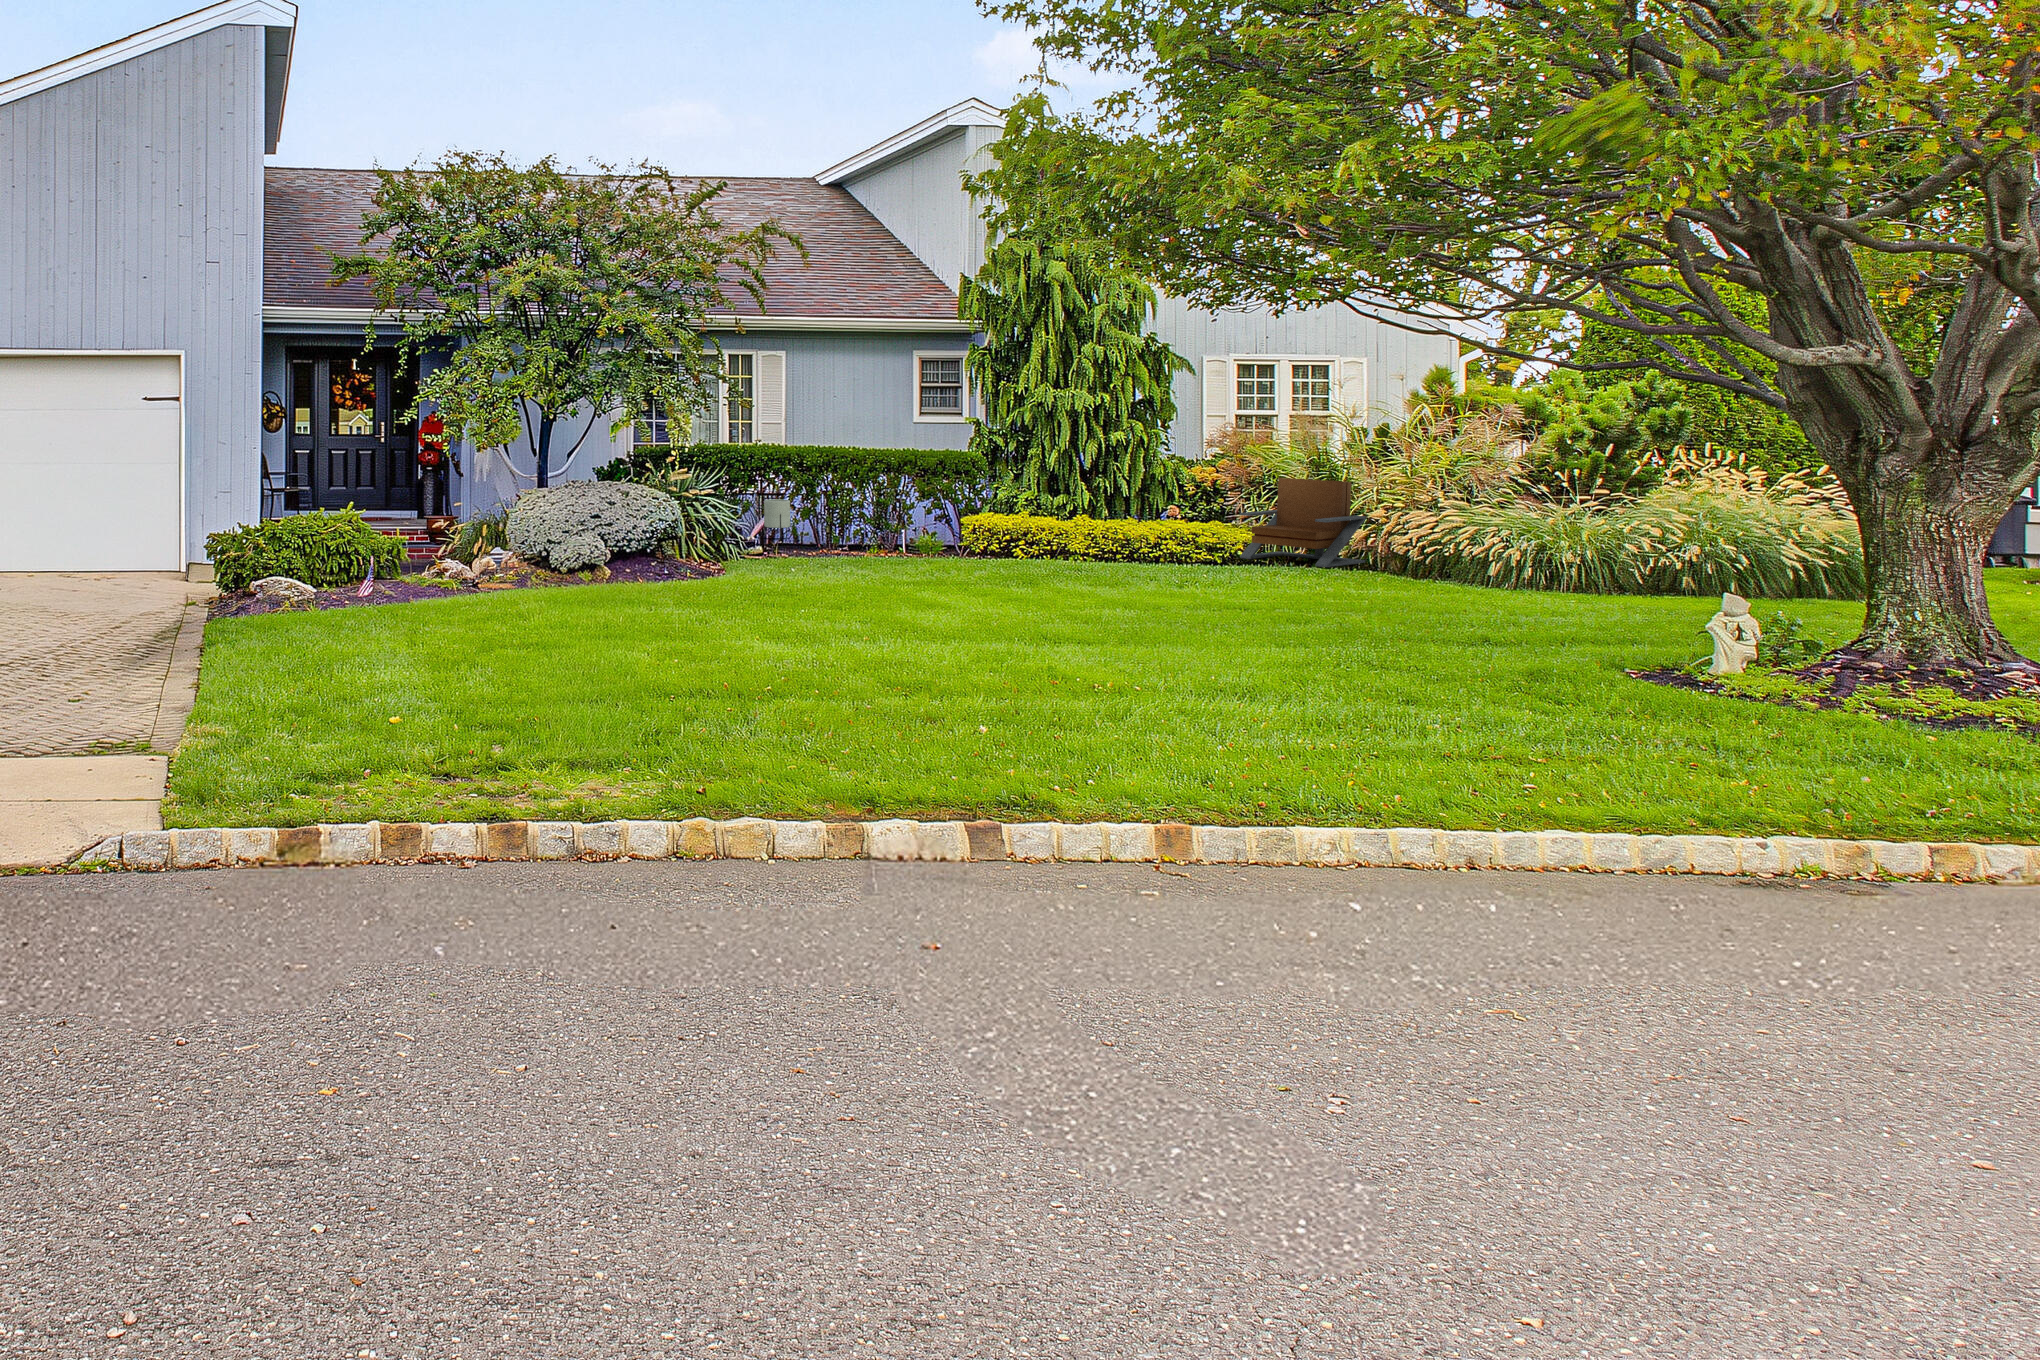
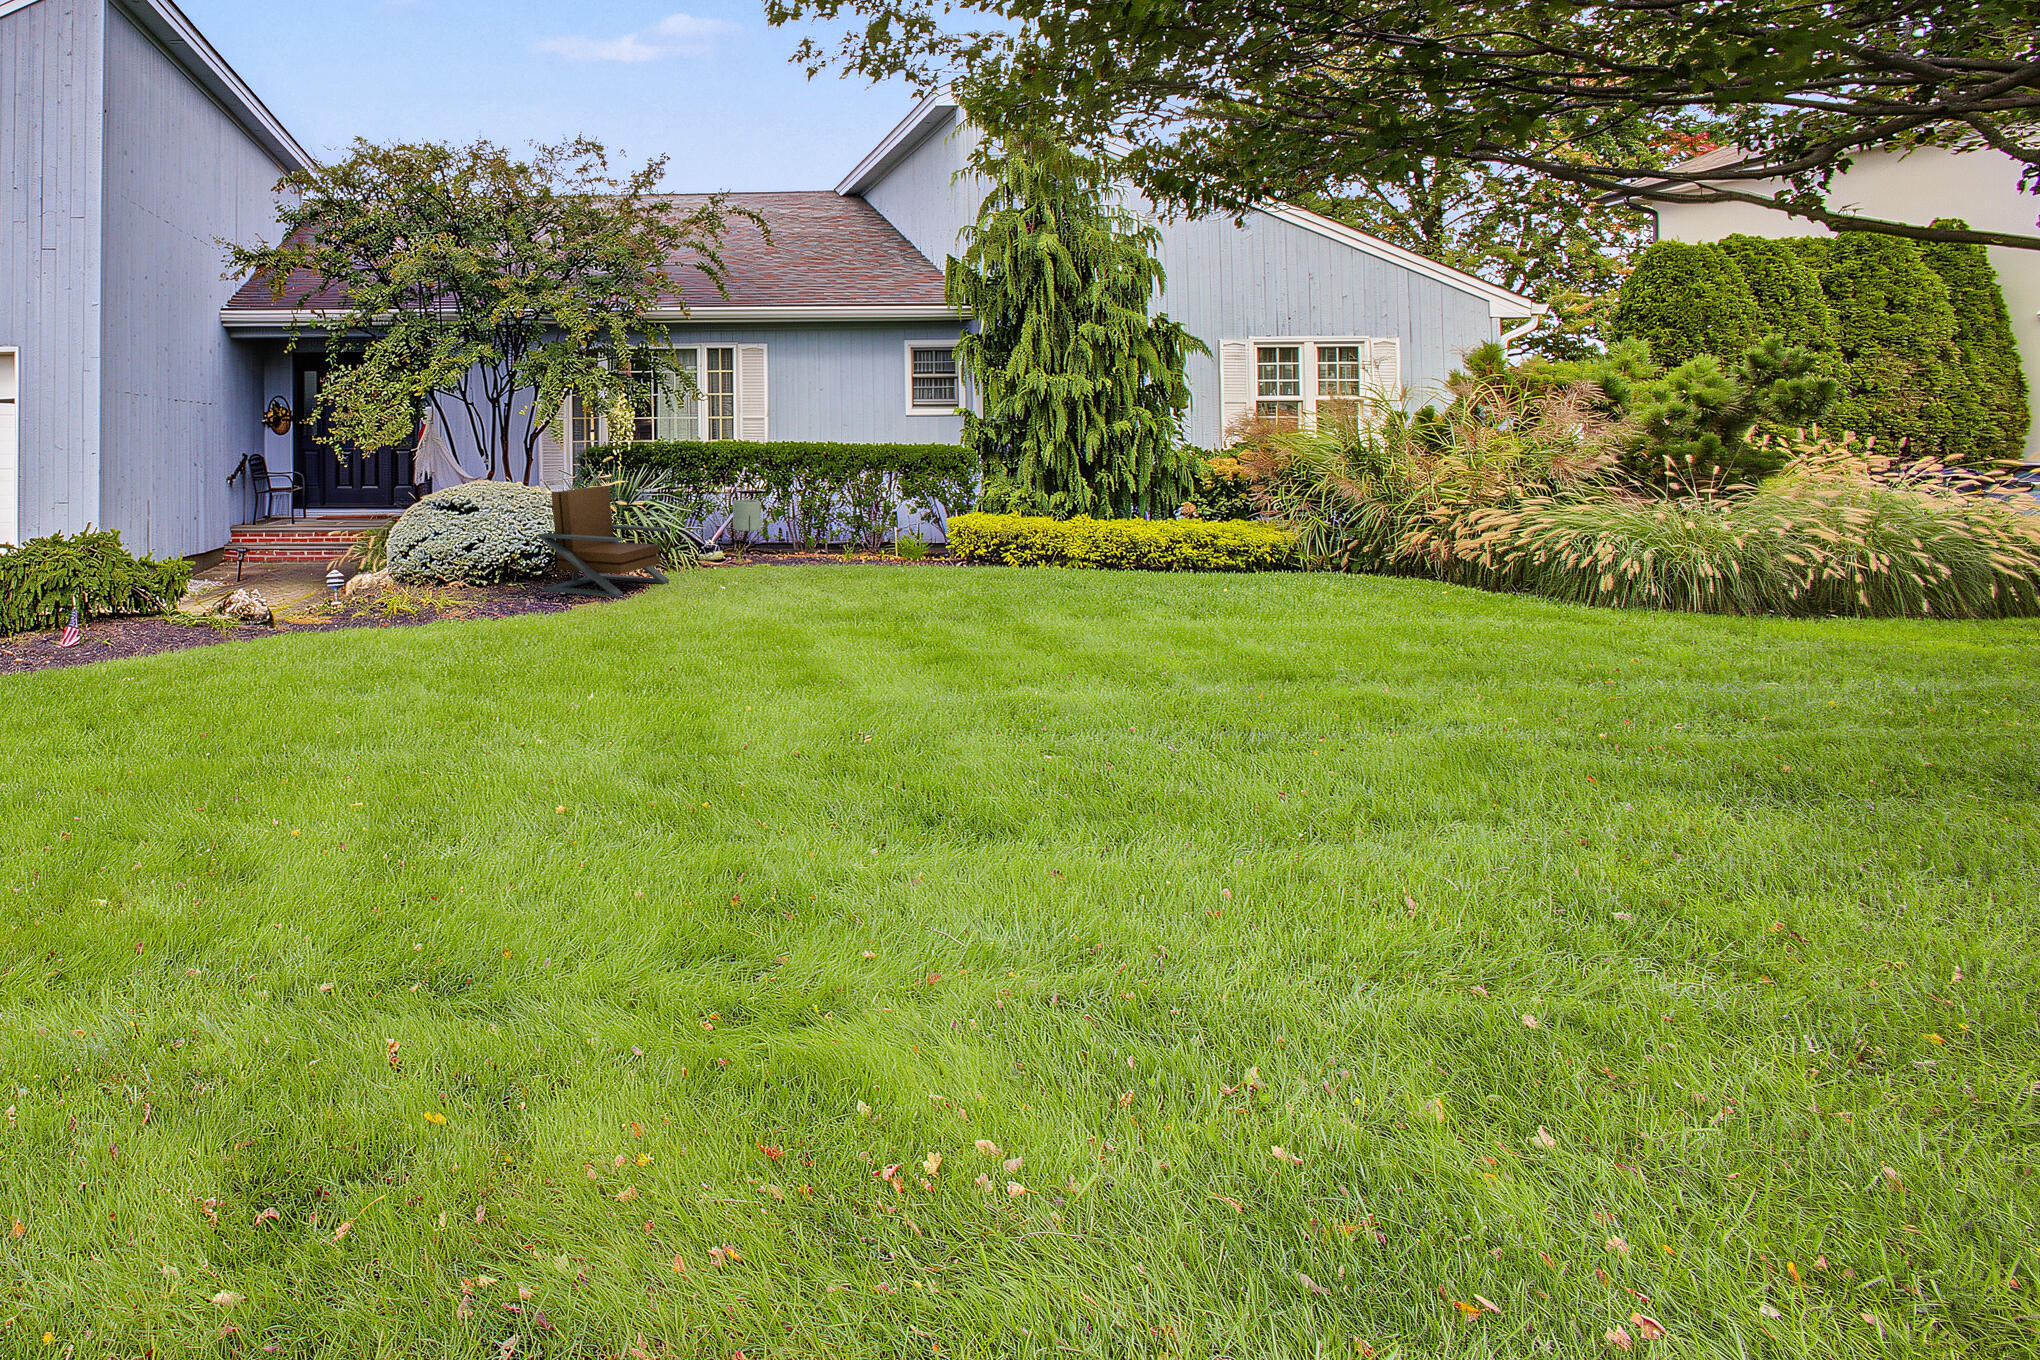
lounge chair: present [1240,478,1366,567] -> present [538,486,669,597]

